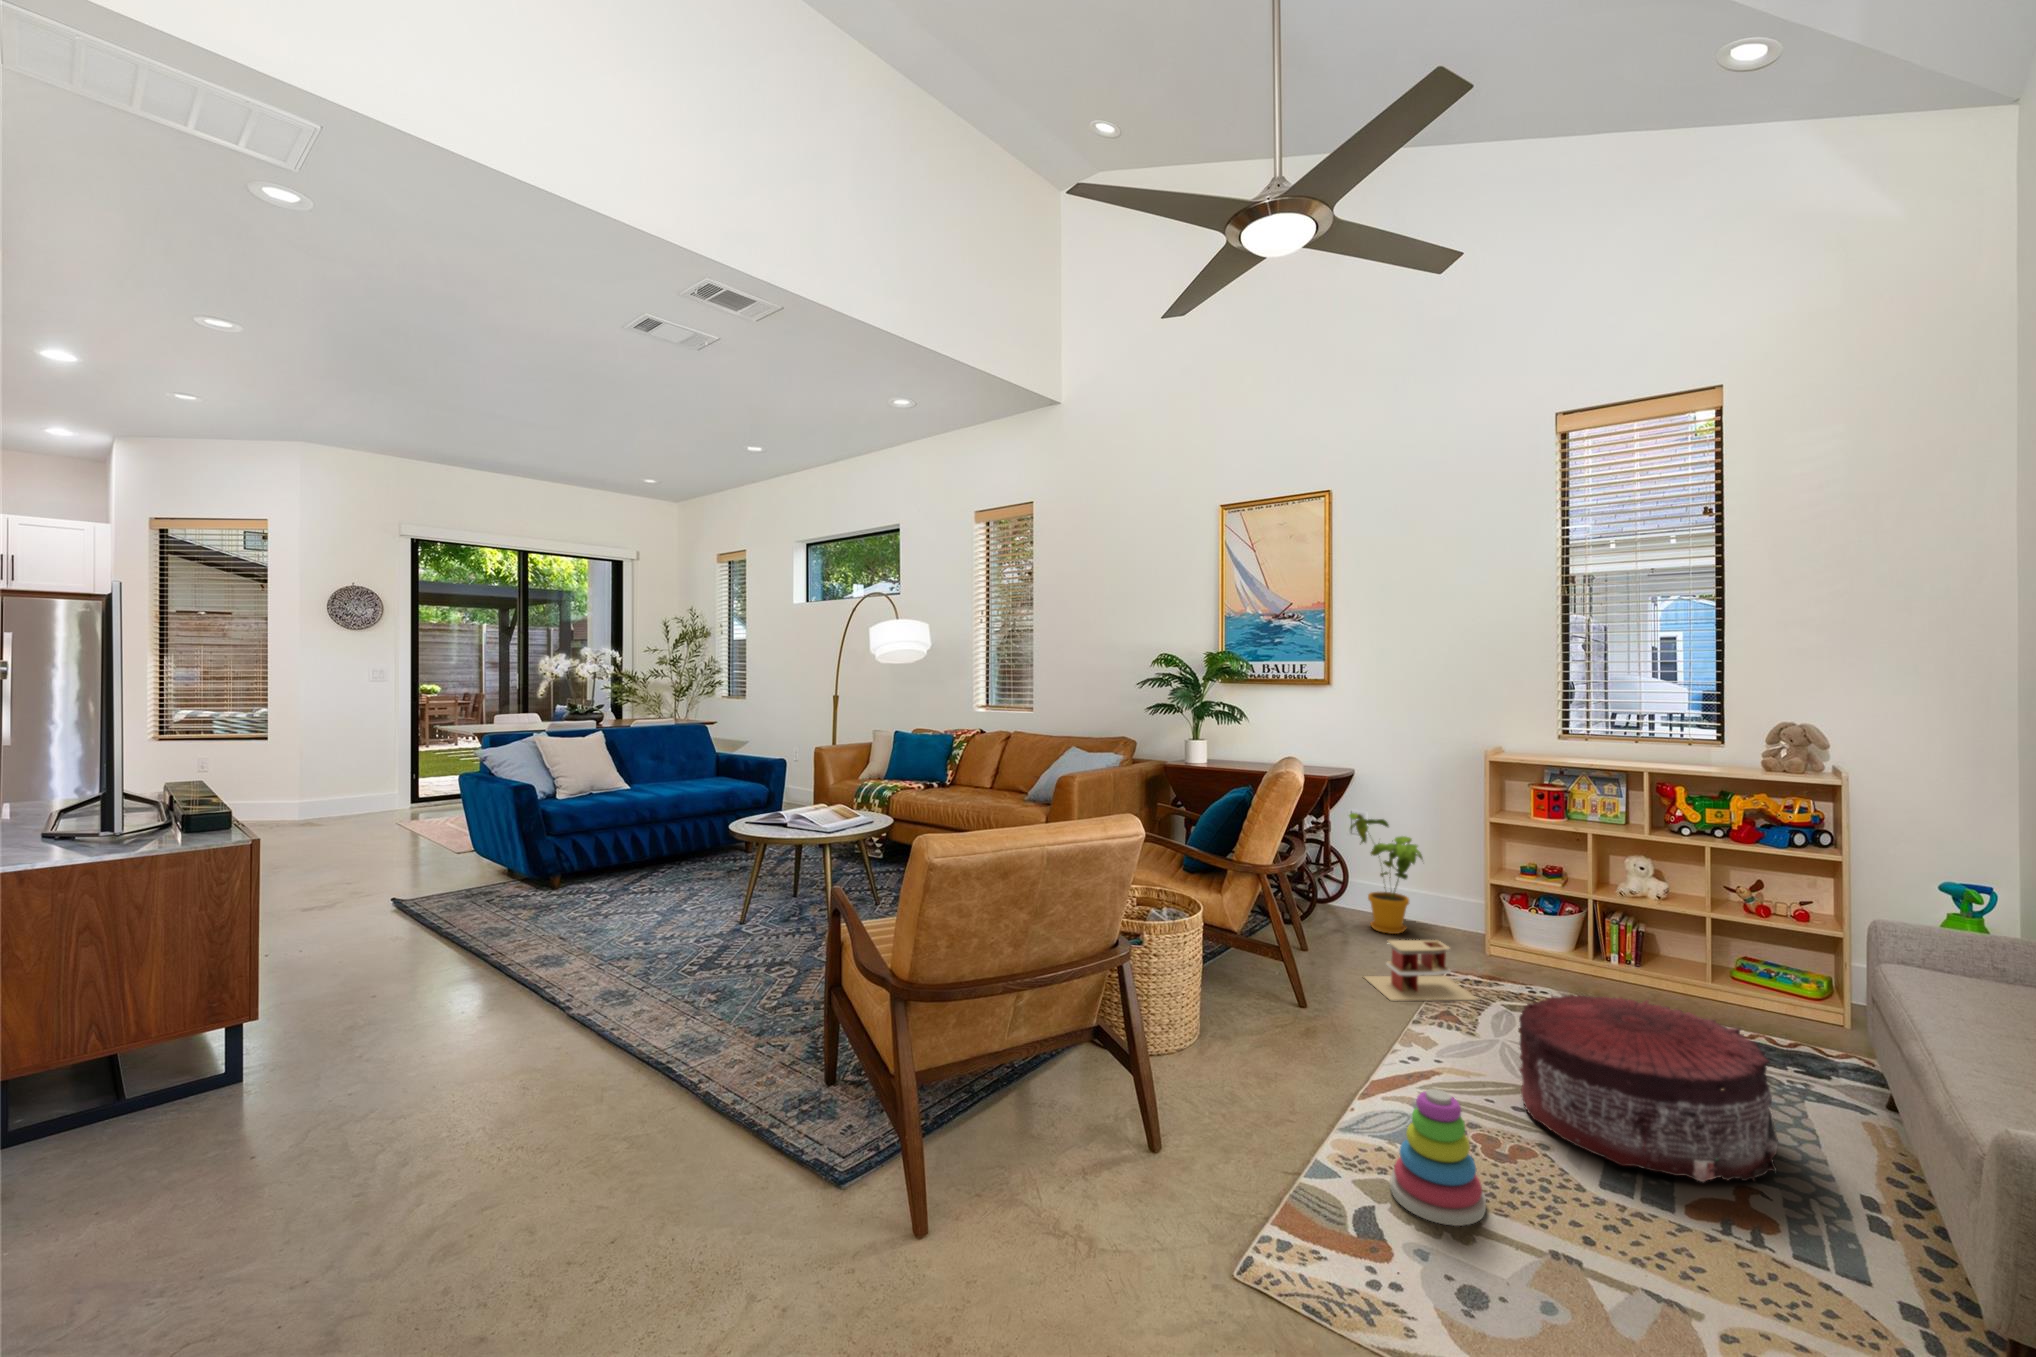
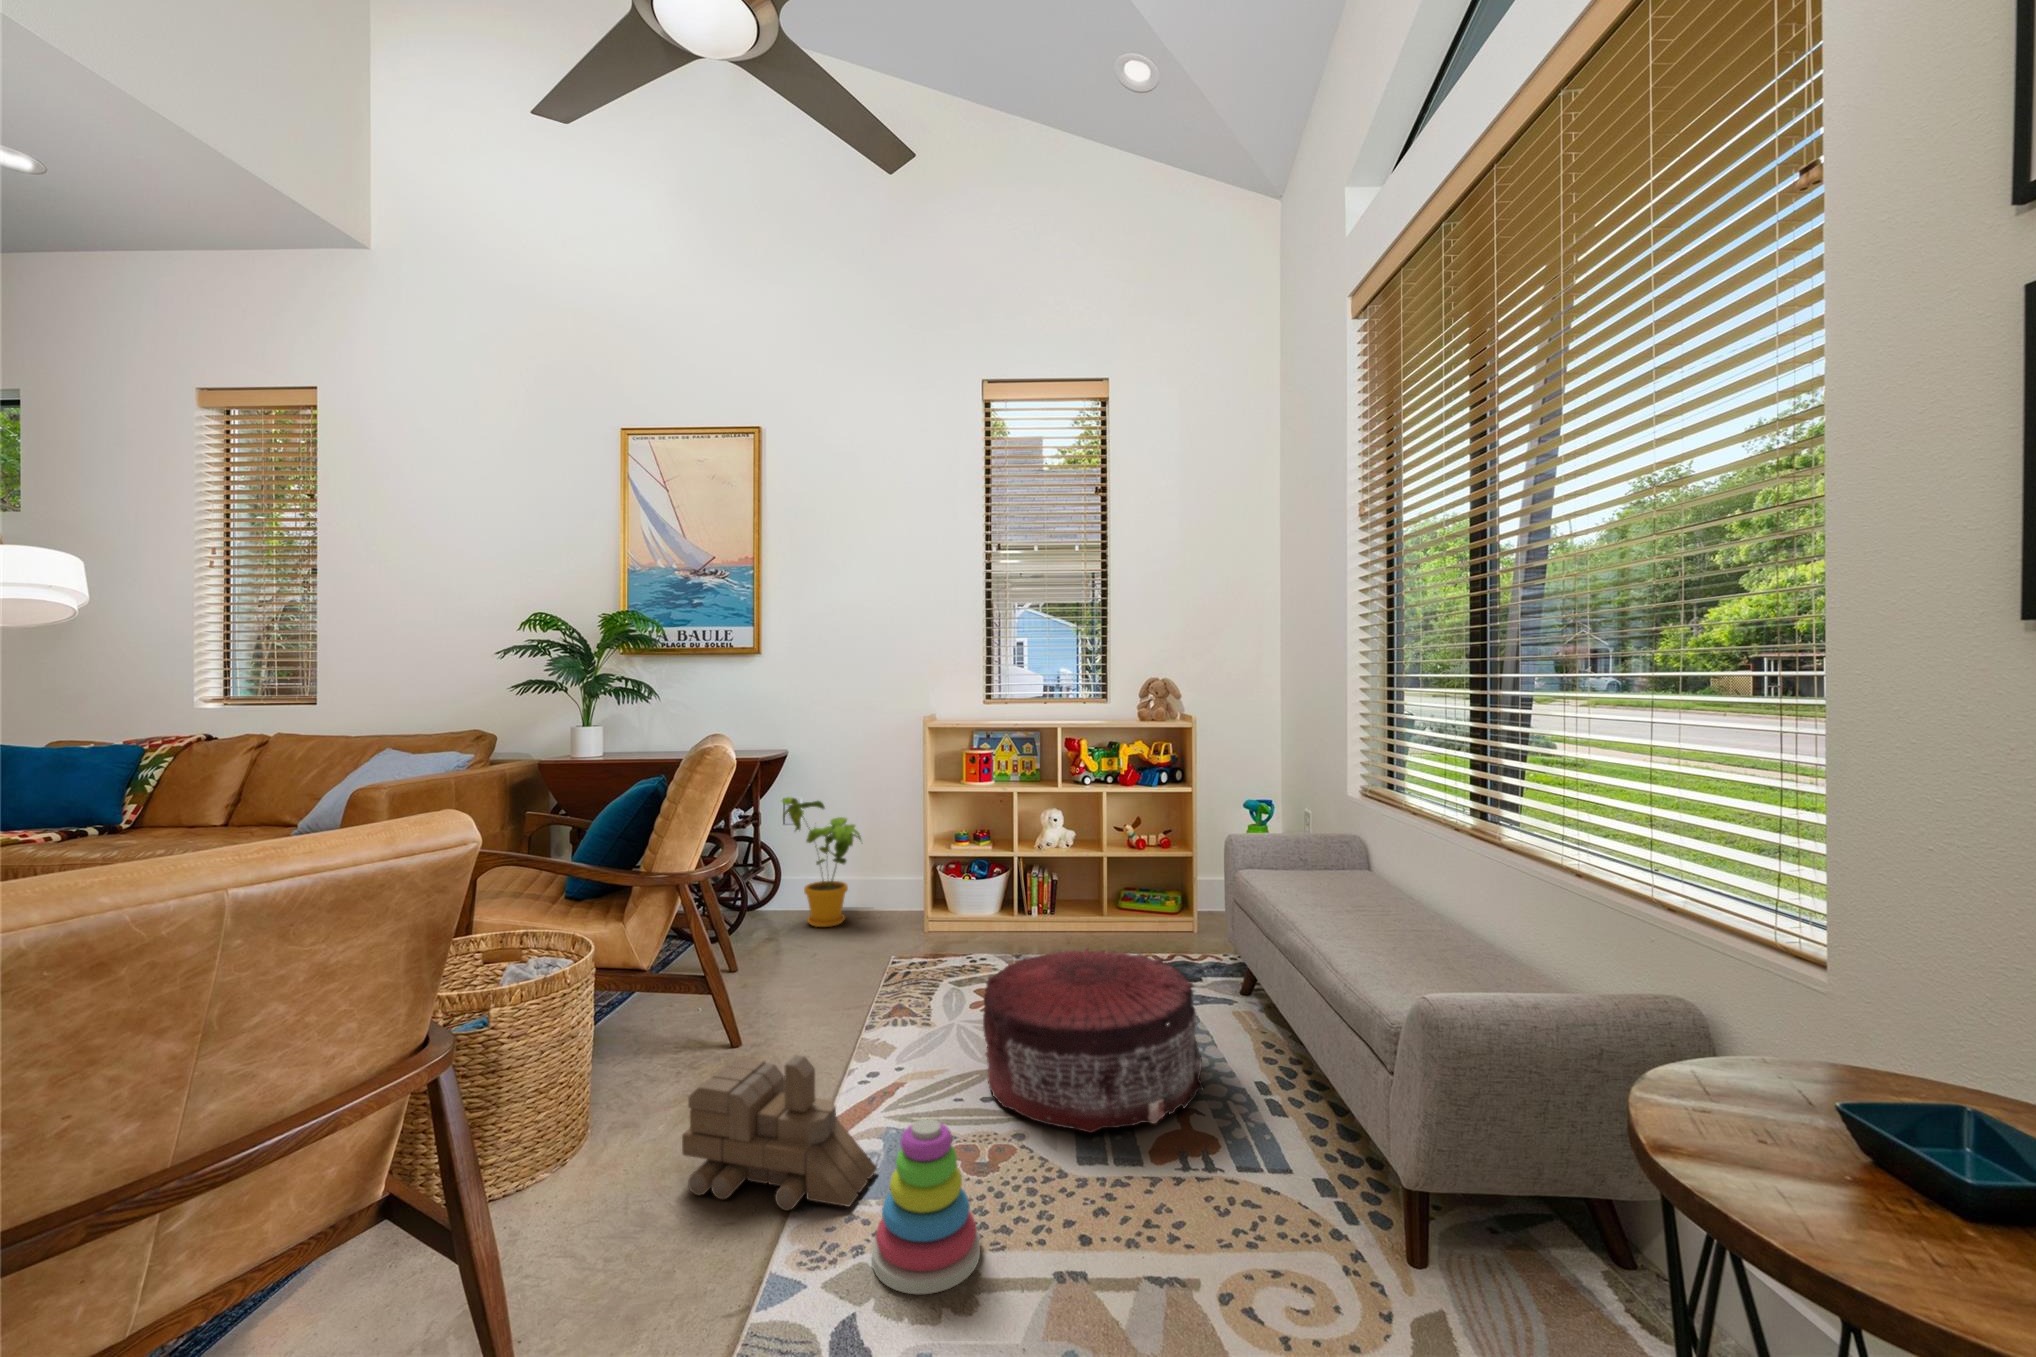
toy house: present [1363,940,1477,1001] -> none [805,926,928,1006]
toy train: none [1254,1010,1405,1144] -> present [682,1055,877,1210]

